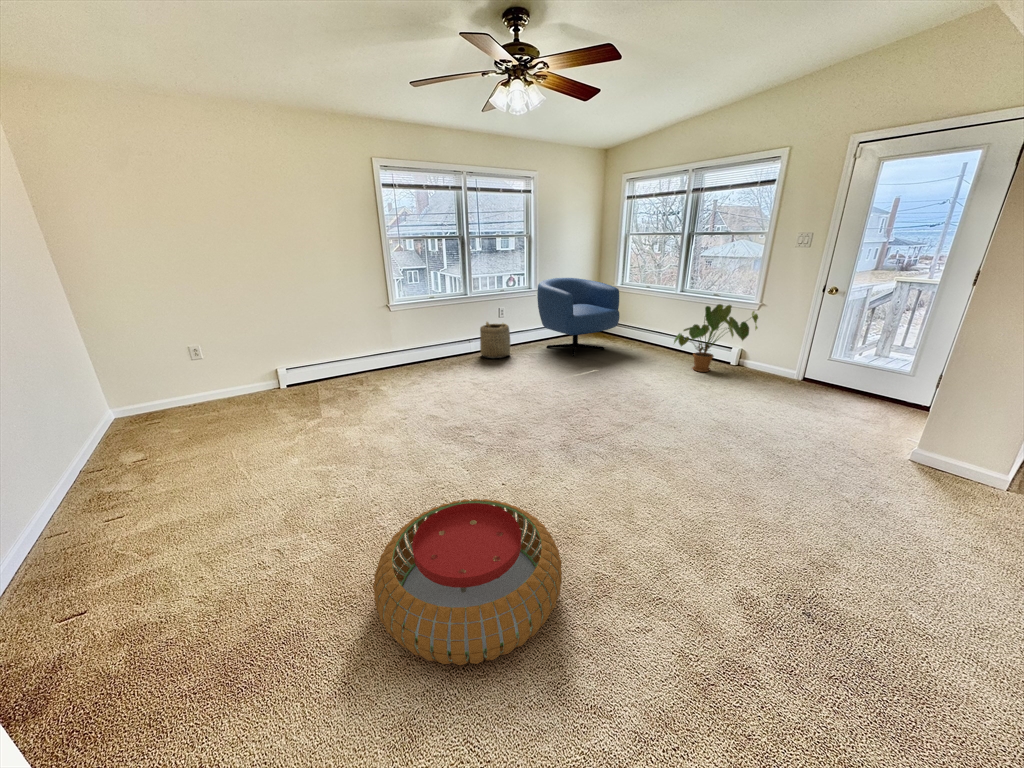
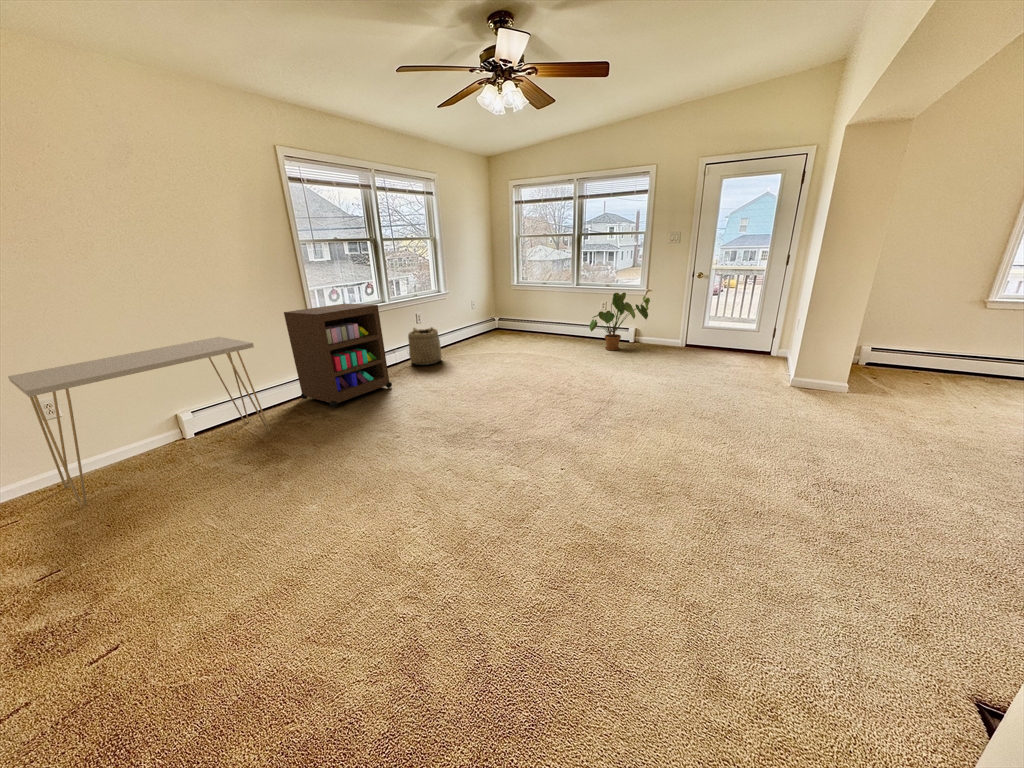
armchair: present [537,278,620,356] -> none [454,279,532,353]
storage cabinet: none [365,294,445,384] -> present [284,304,392,408]
console table: none [163,313,330,421] -> present [8,337,270,505]
pouf: present [373,499,562,665] -> none [540,477,725,626]

